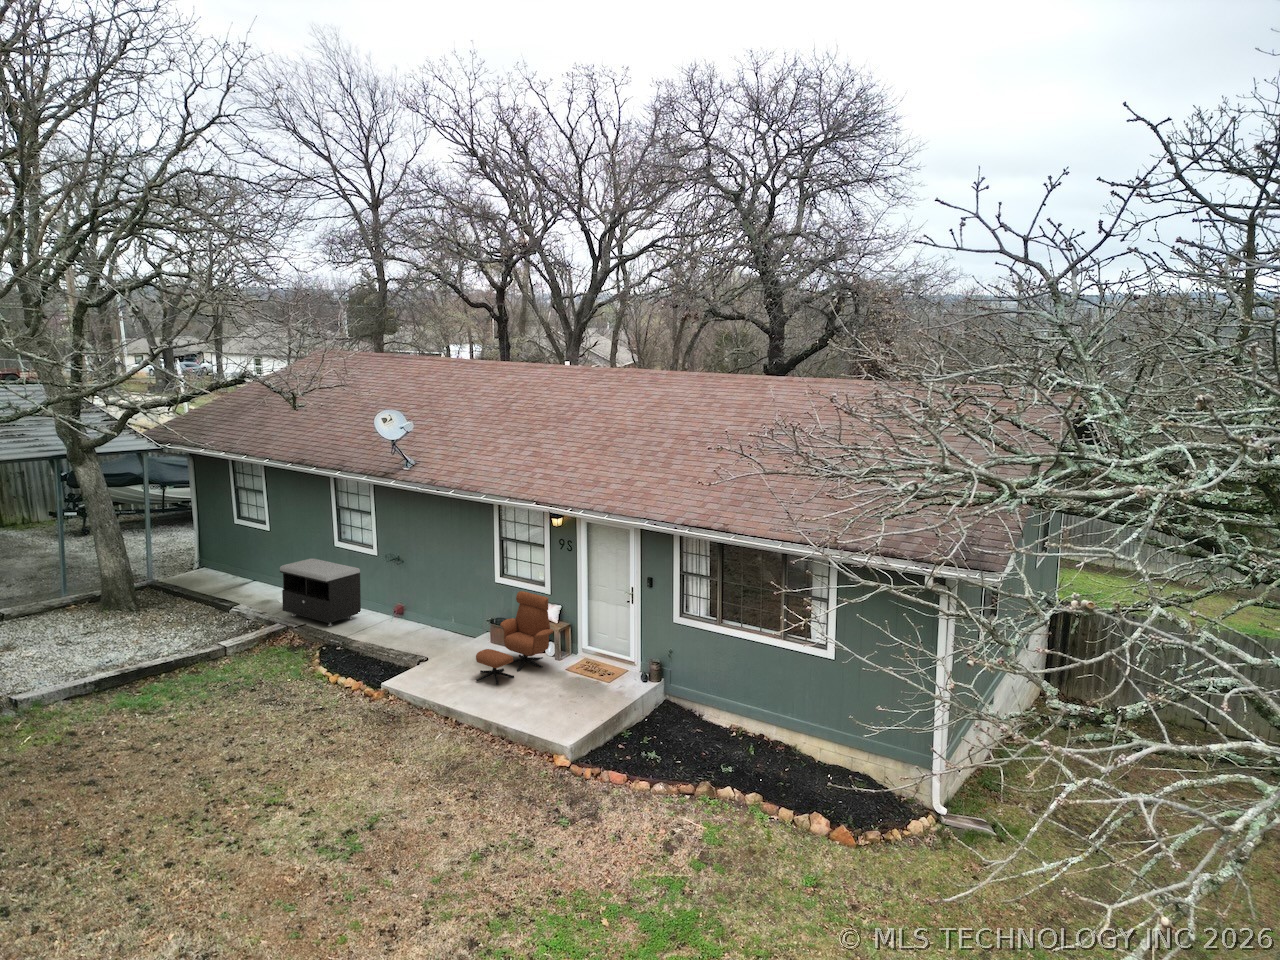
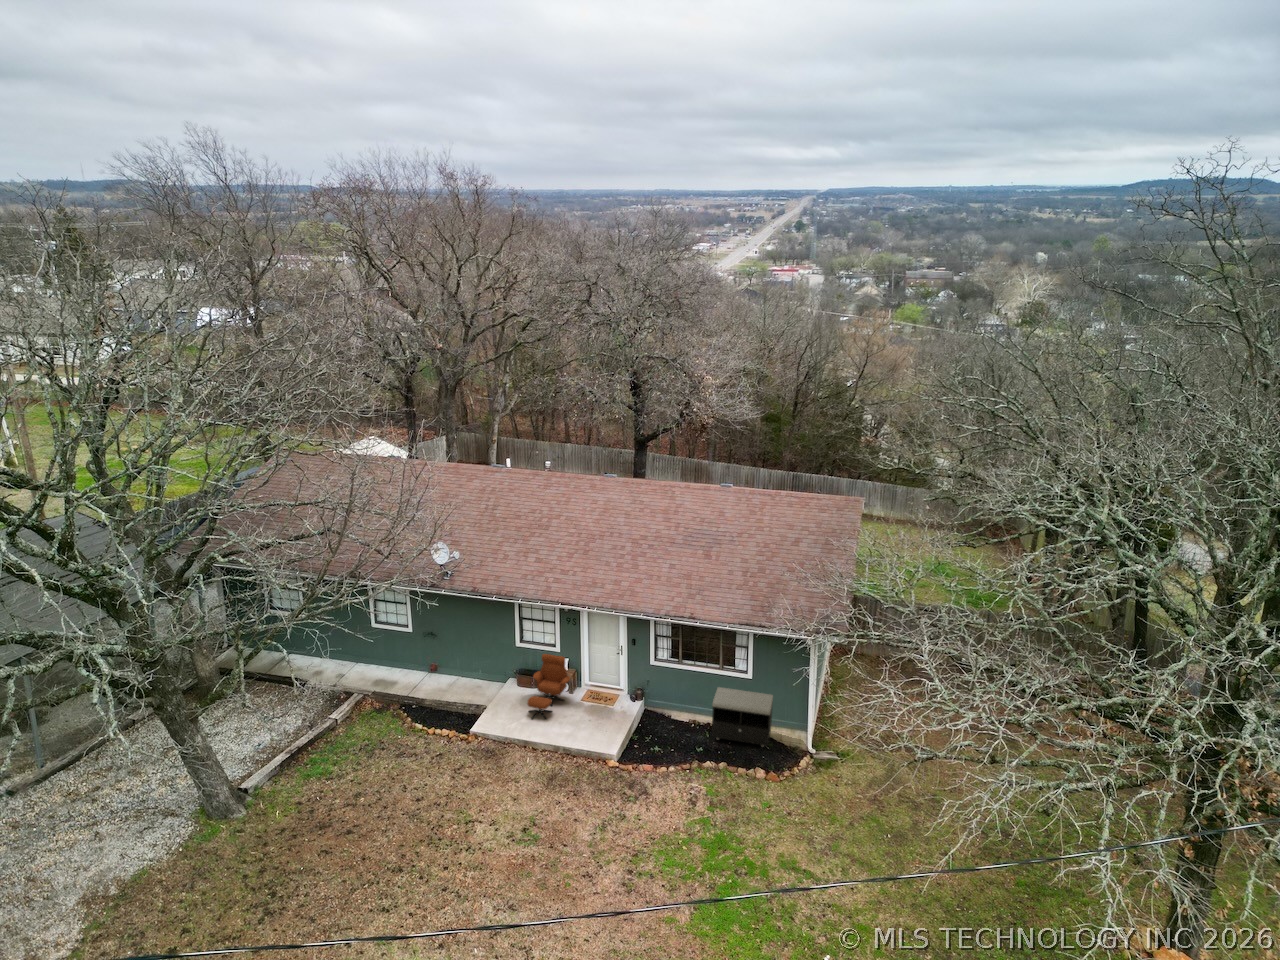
storage bench: present [280,558,361,626] -> present [712,687,773,747]

